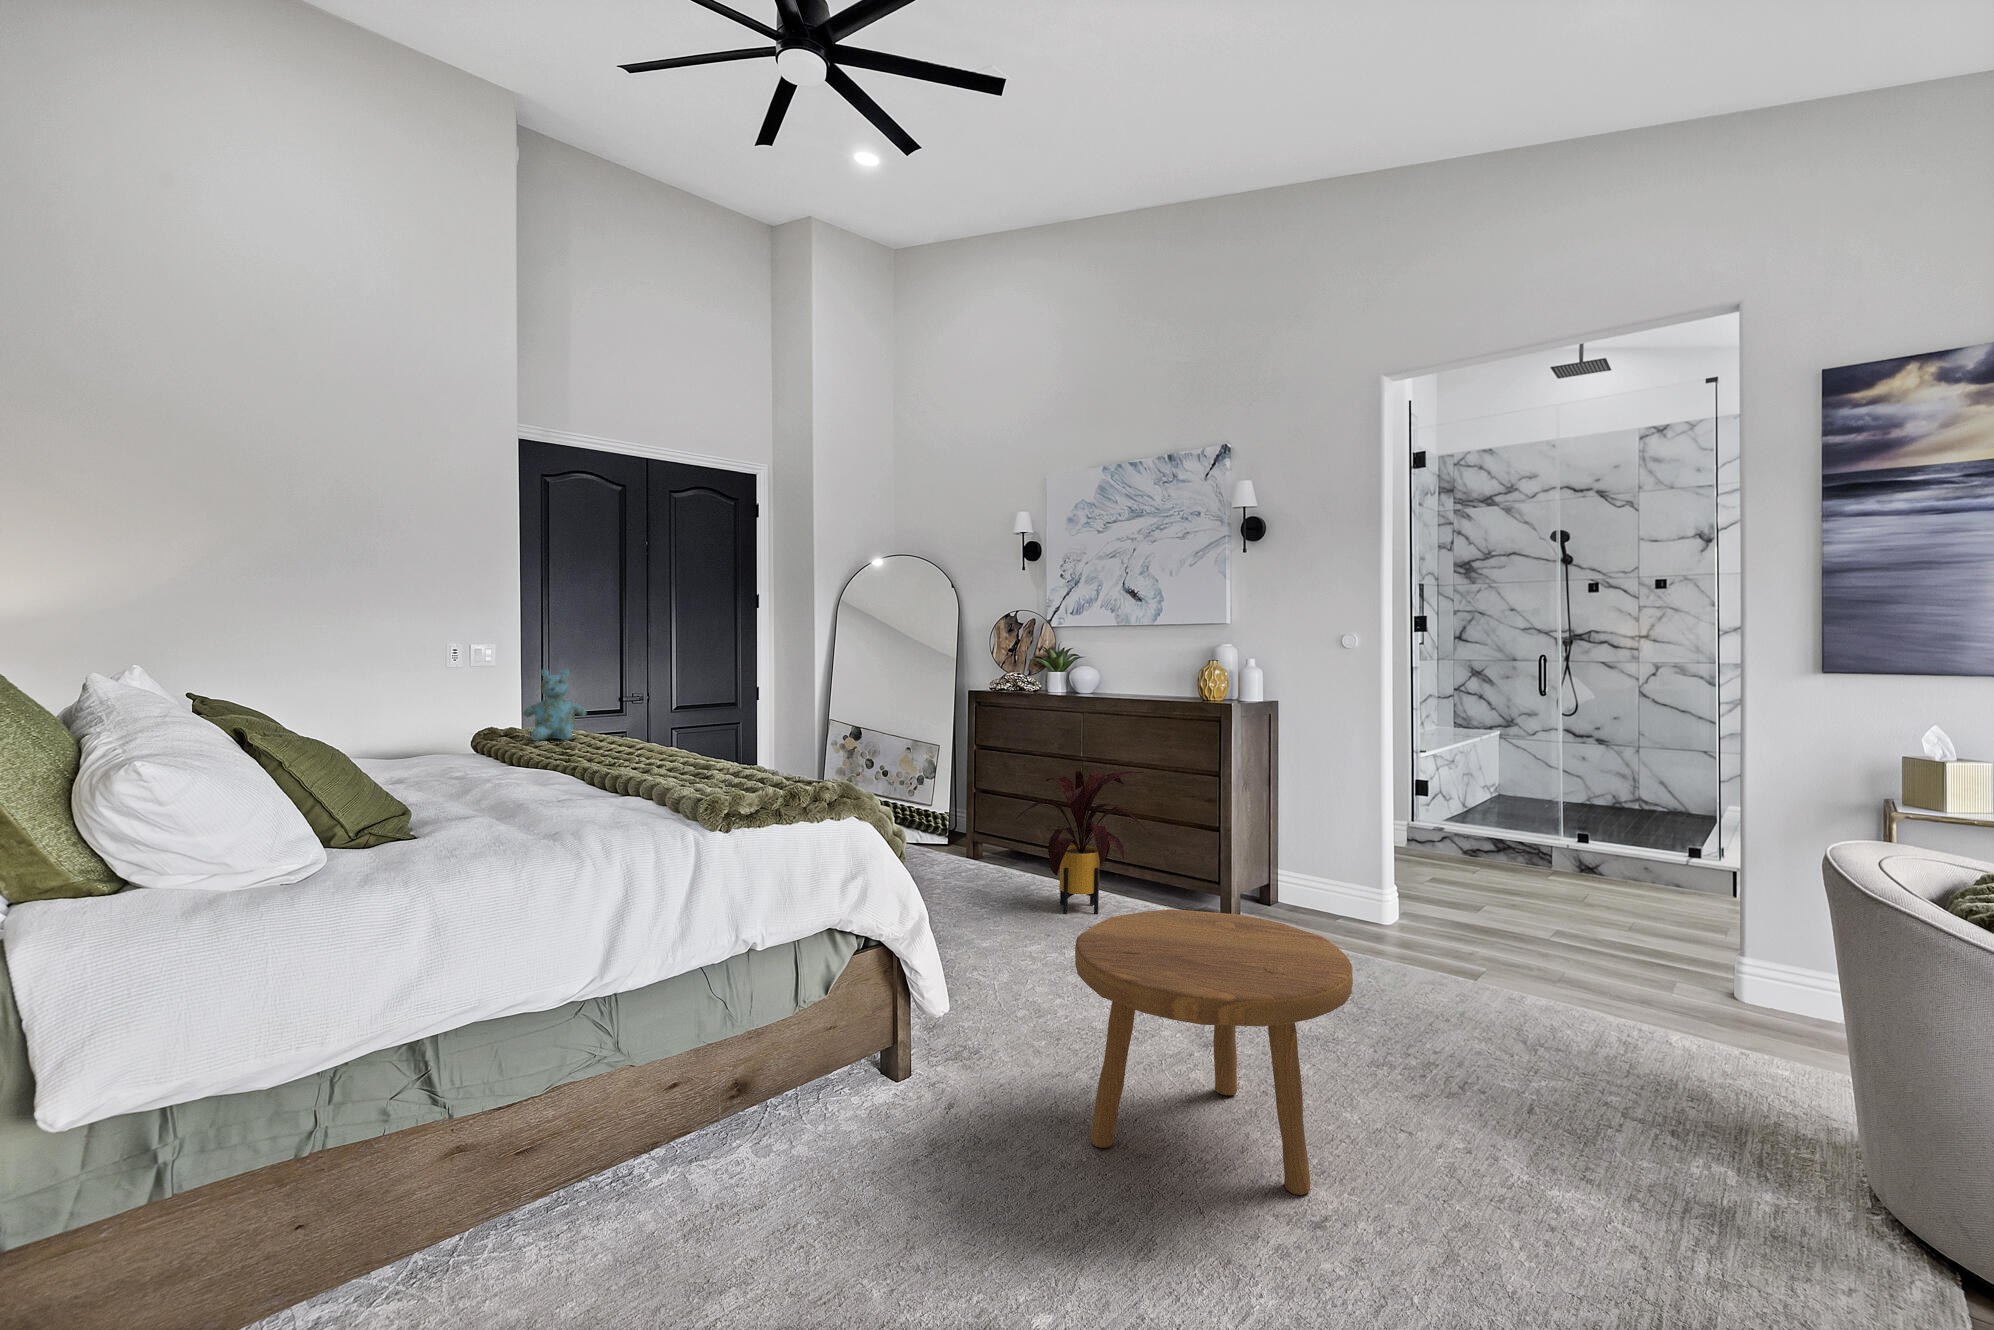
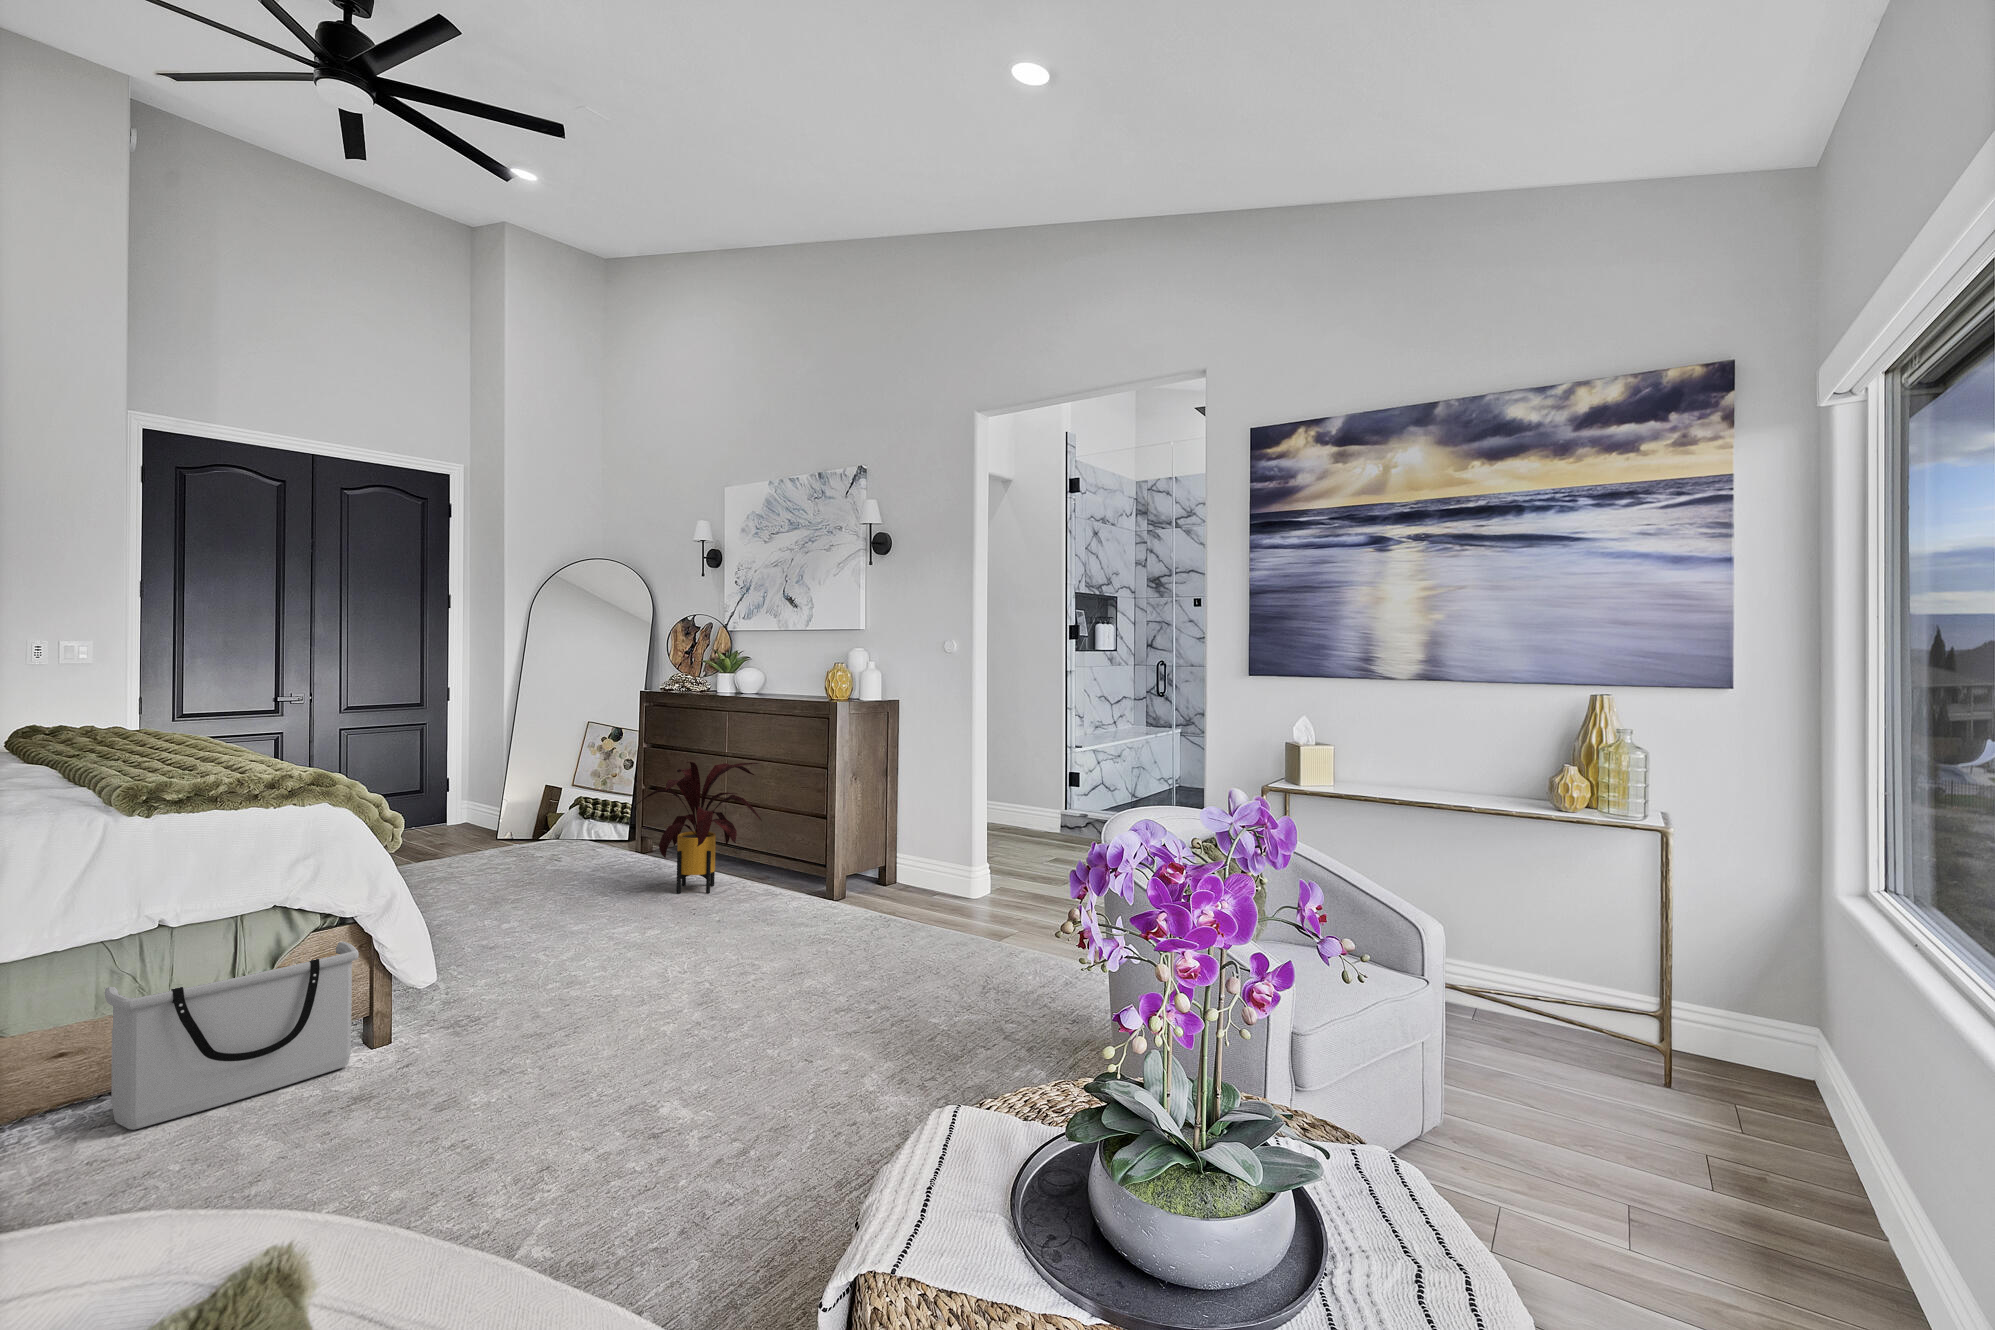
stuffed bear: present [523,669,586,741] -> none [104,660,176,729]
footstool: present [1075,909,1353,1195] -> none [477,873,726,1100]
storage bin: none [715,983,934,1213] -> present [104,941,359,1130]

